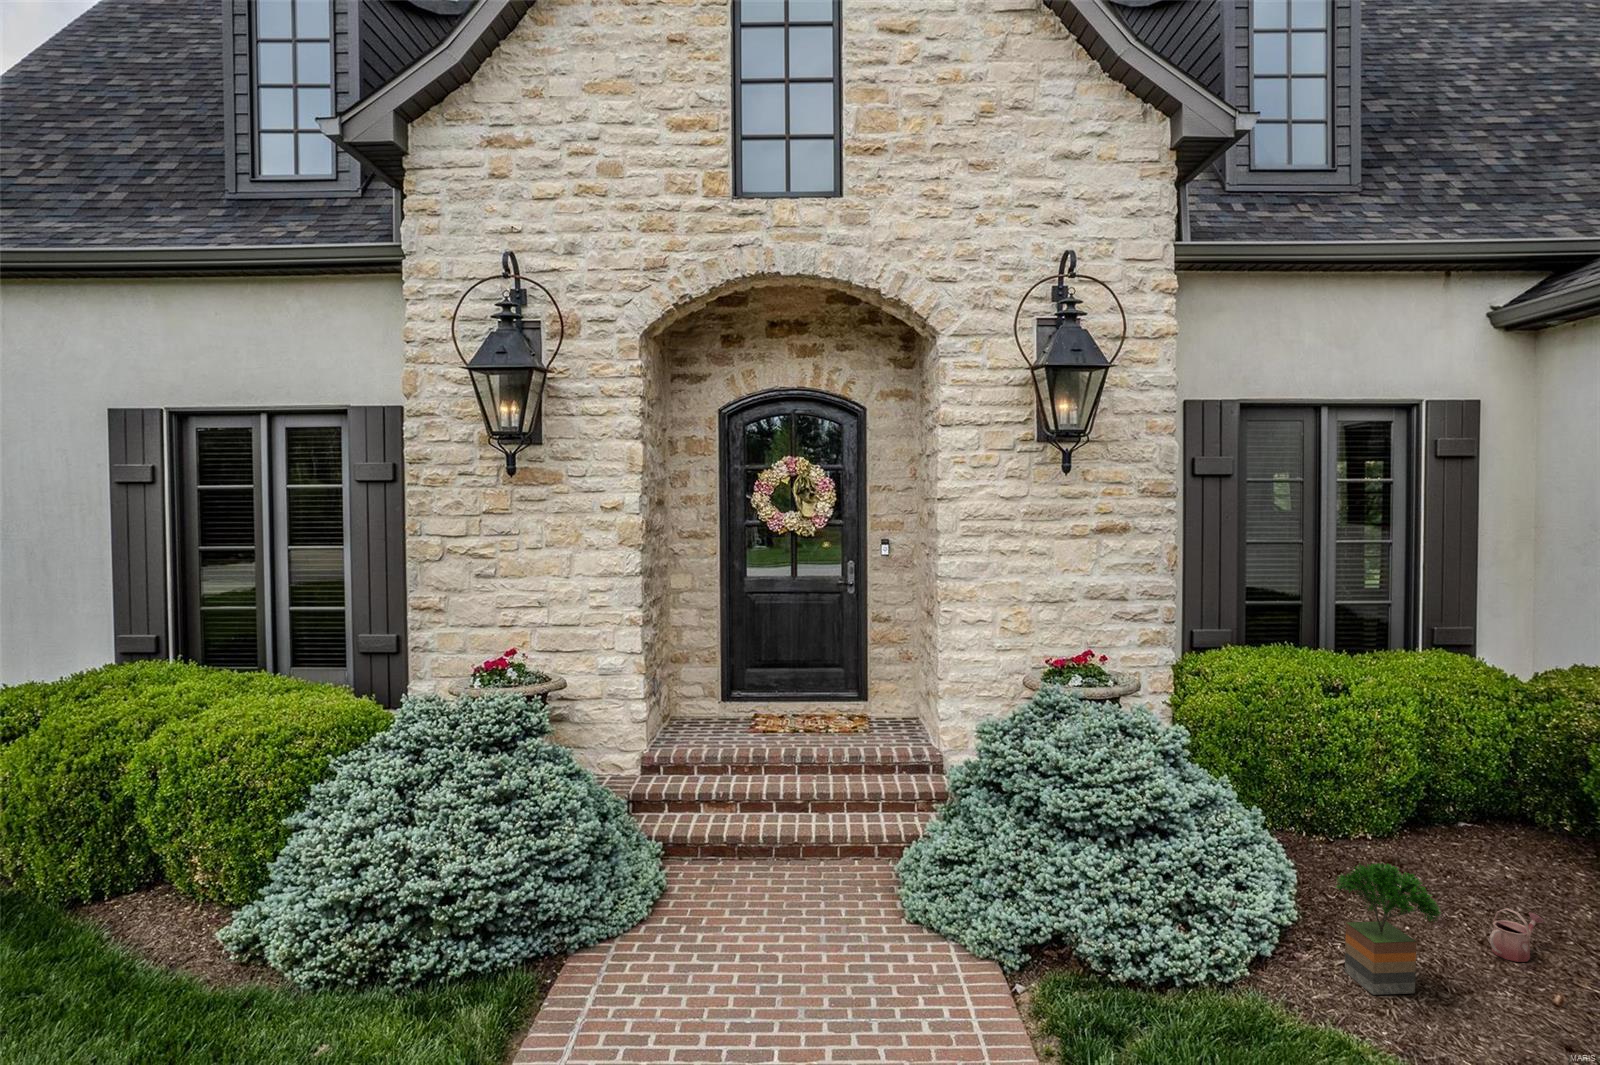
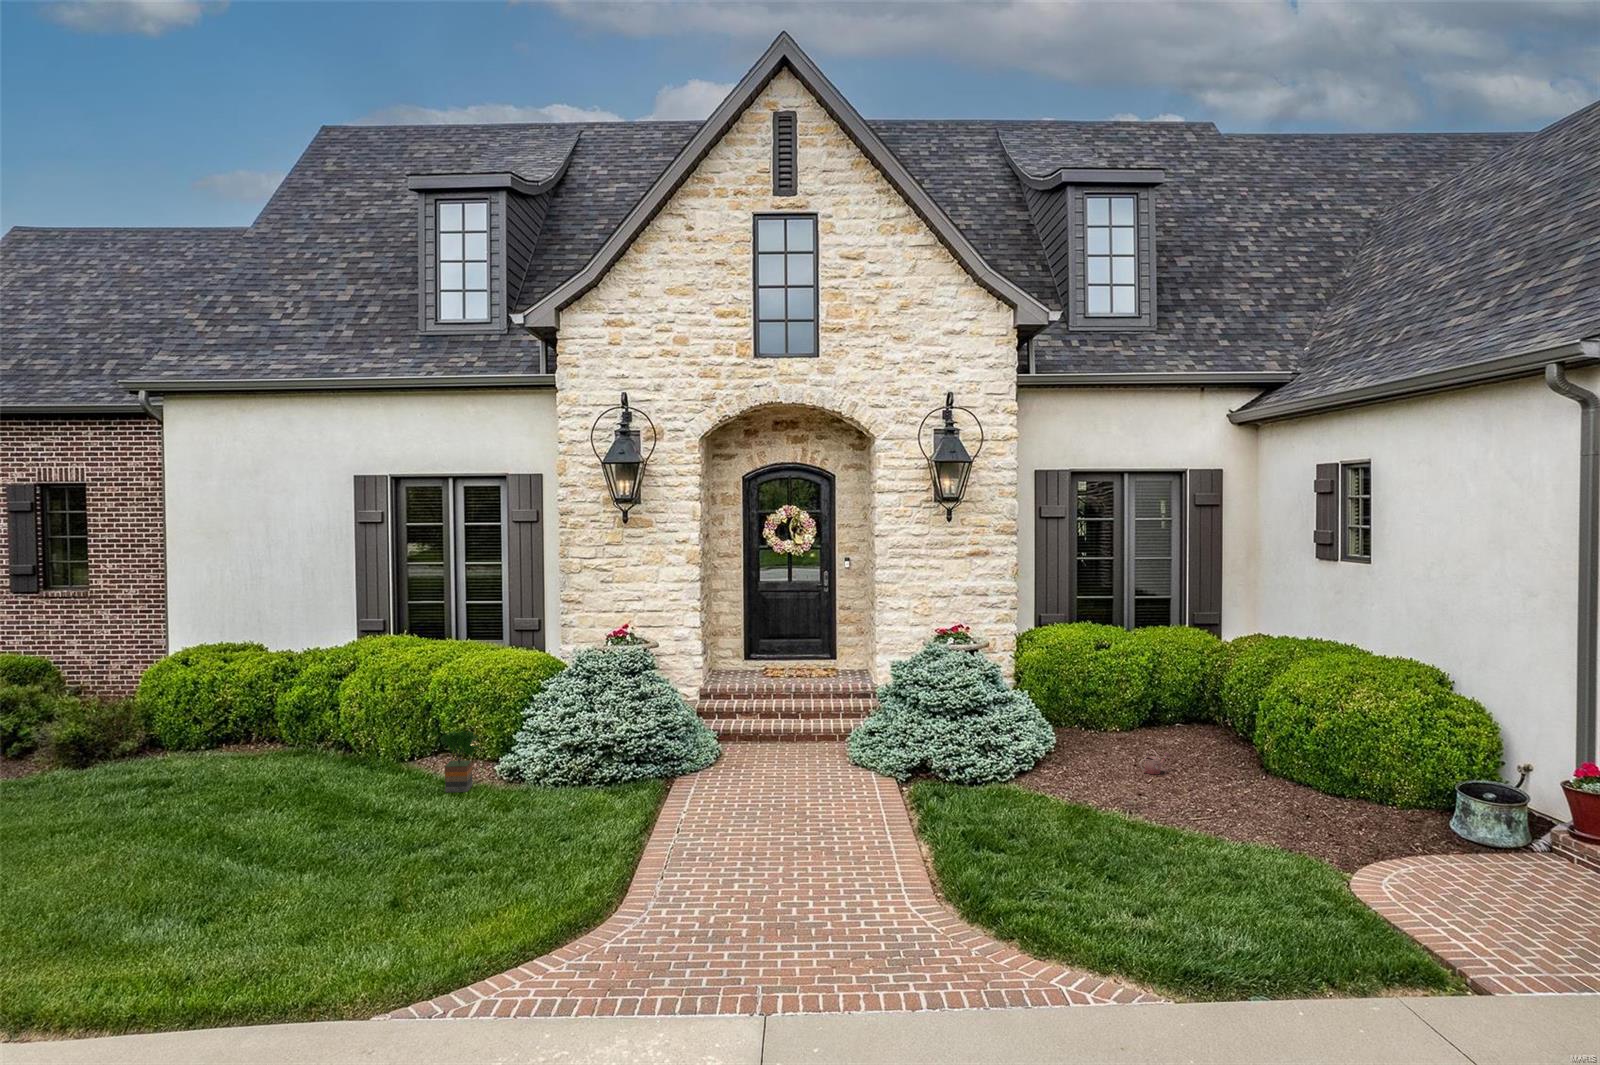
potted tree: present [1336,862,1441,995] -> present [441,731,479,792]

